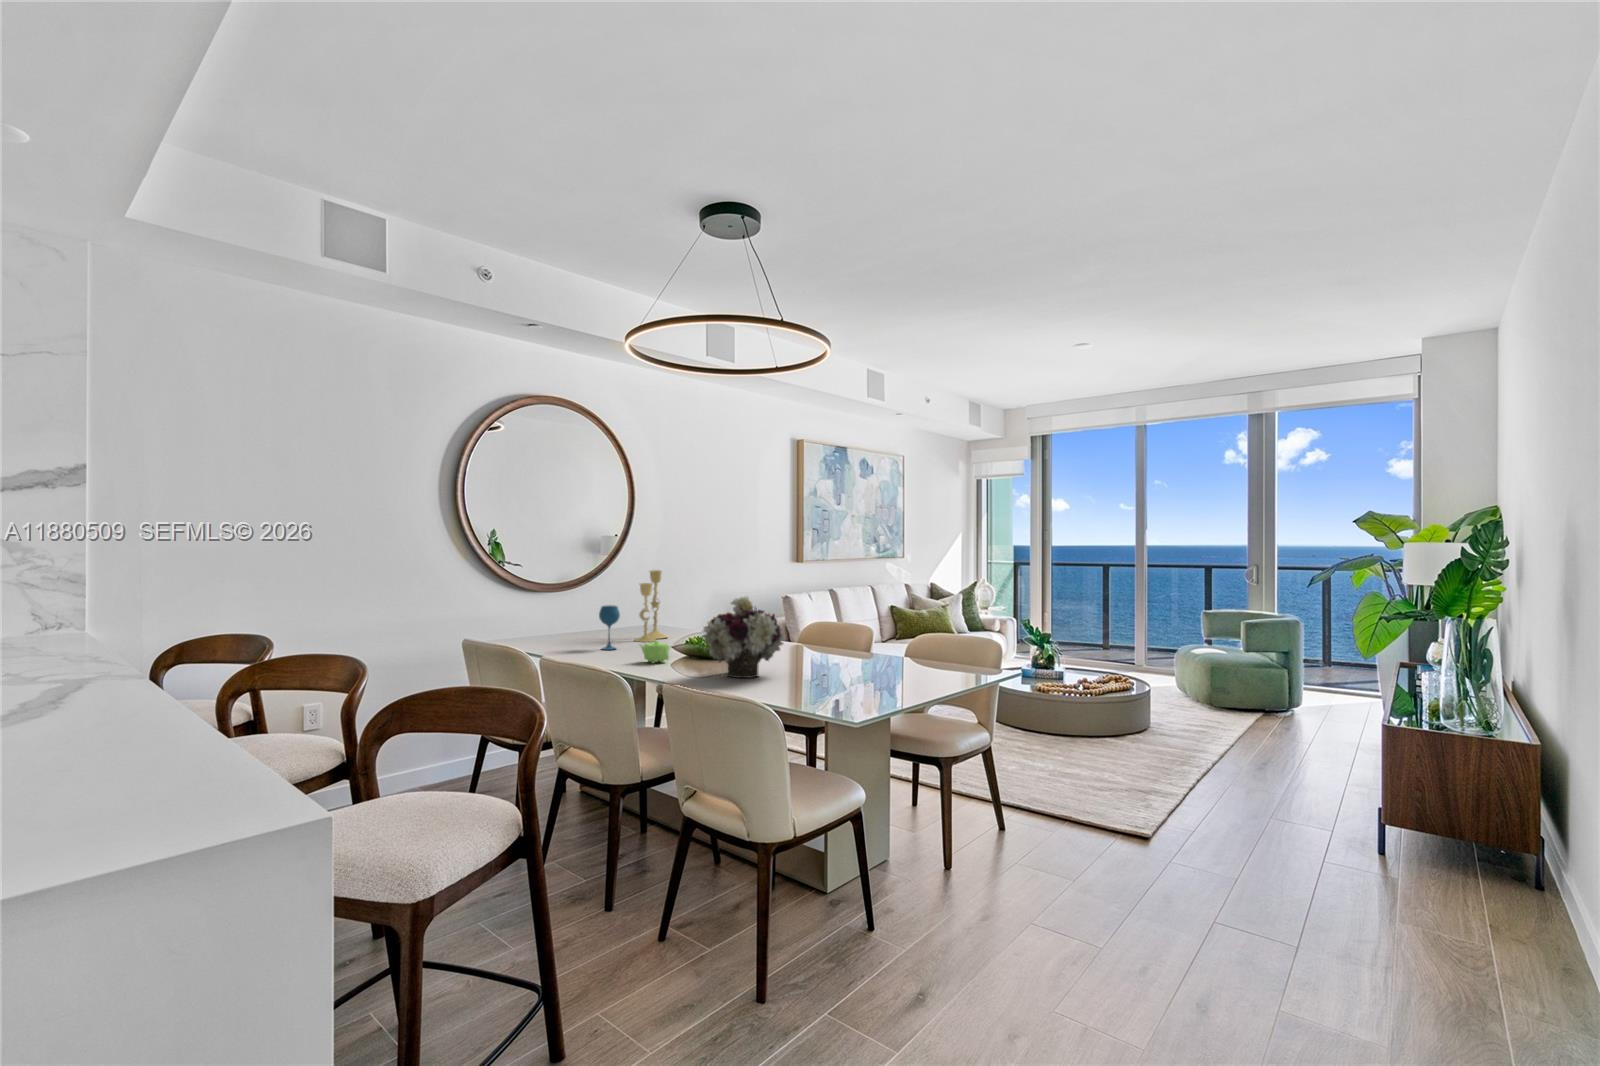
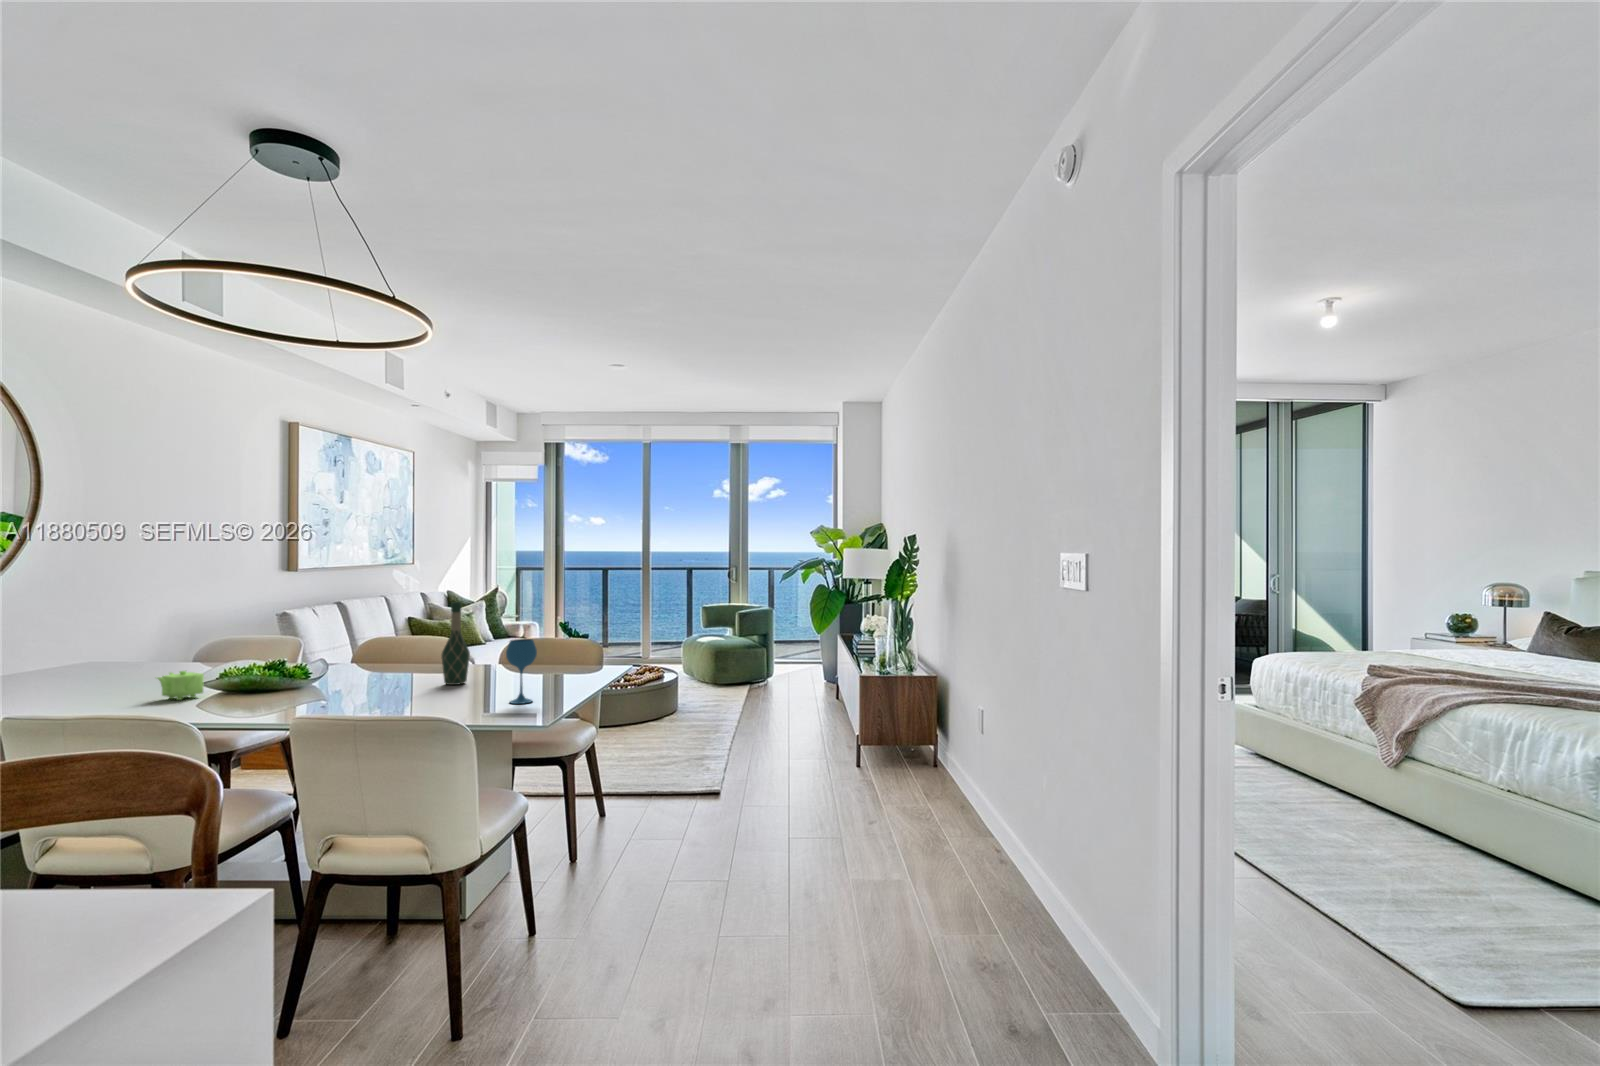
candlestick: present [635,570,668,642] -> none [104,583,156,678]
flower arrangement: present [701,597,785,678] -> none [273,605,384,702]
wine bottle: none [835,599,859,675] -> present [441,602,470,685]
wineglass: present [599,605,620,650] -> present [506,639,537,704]

